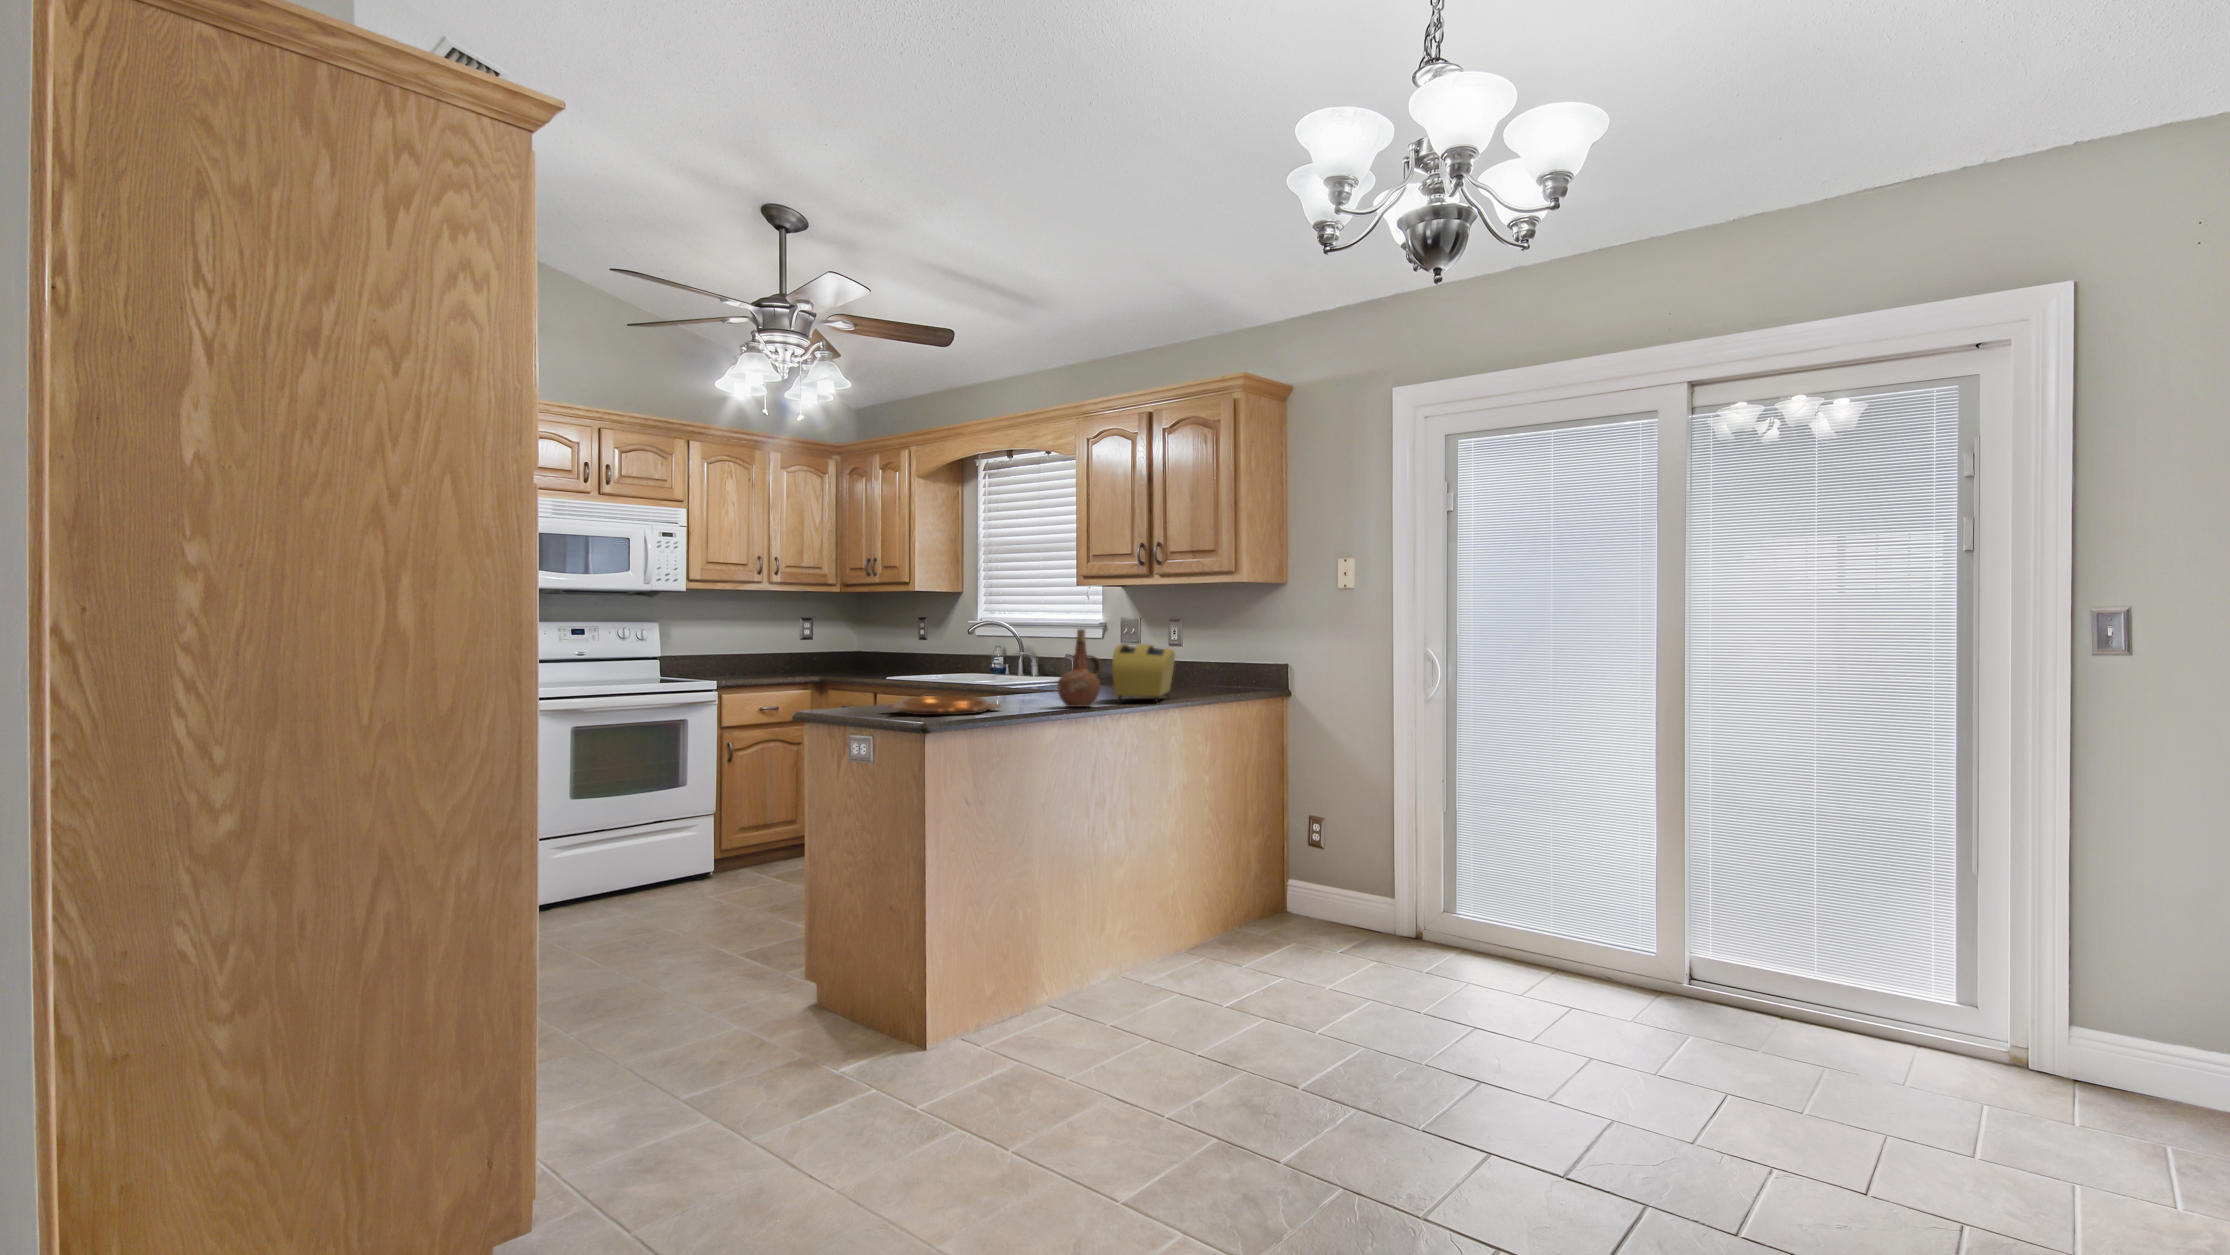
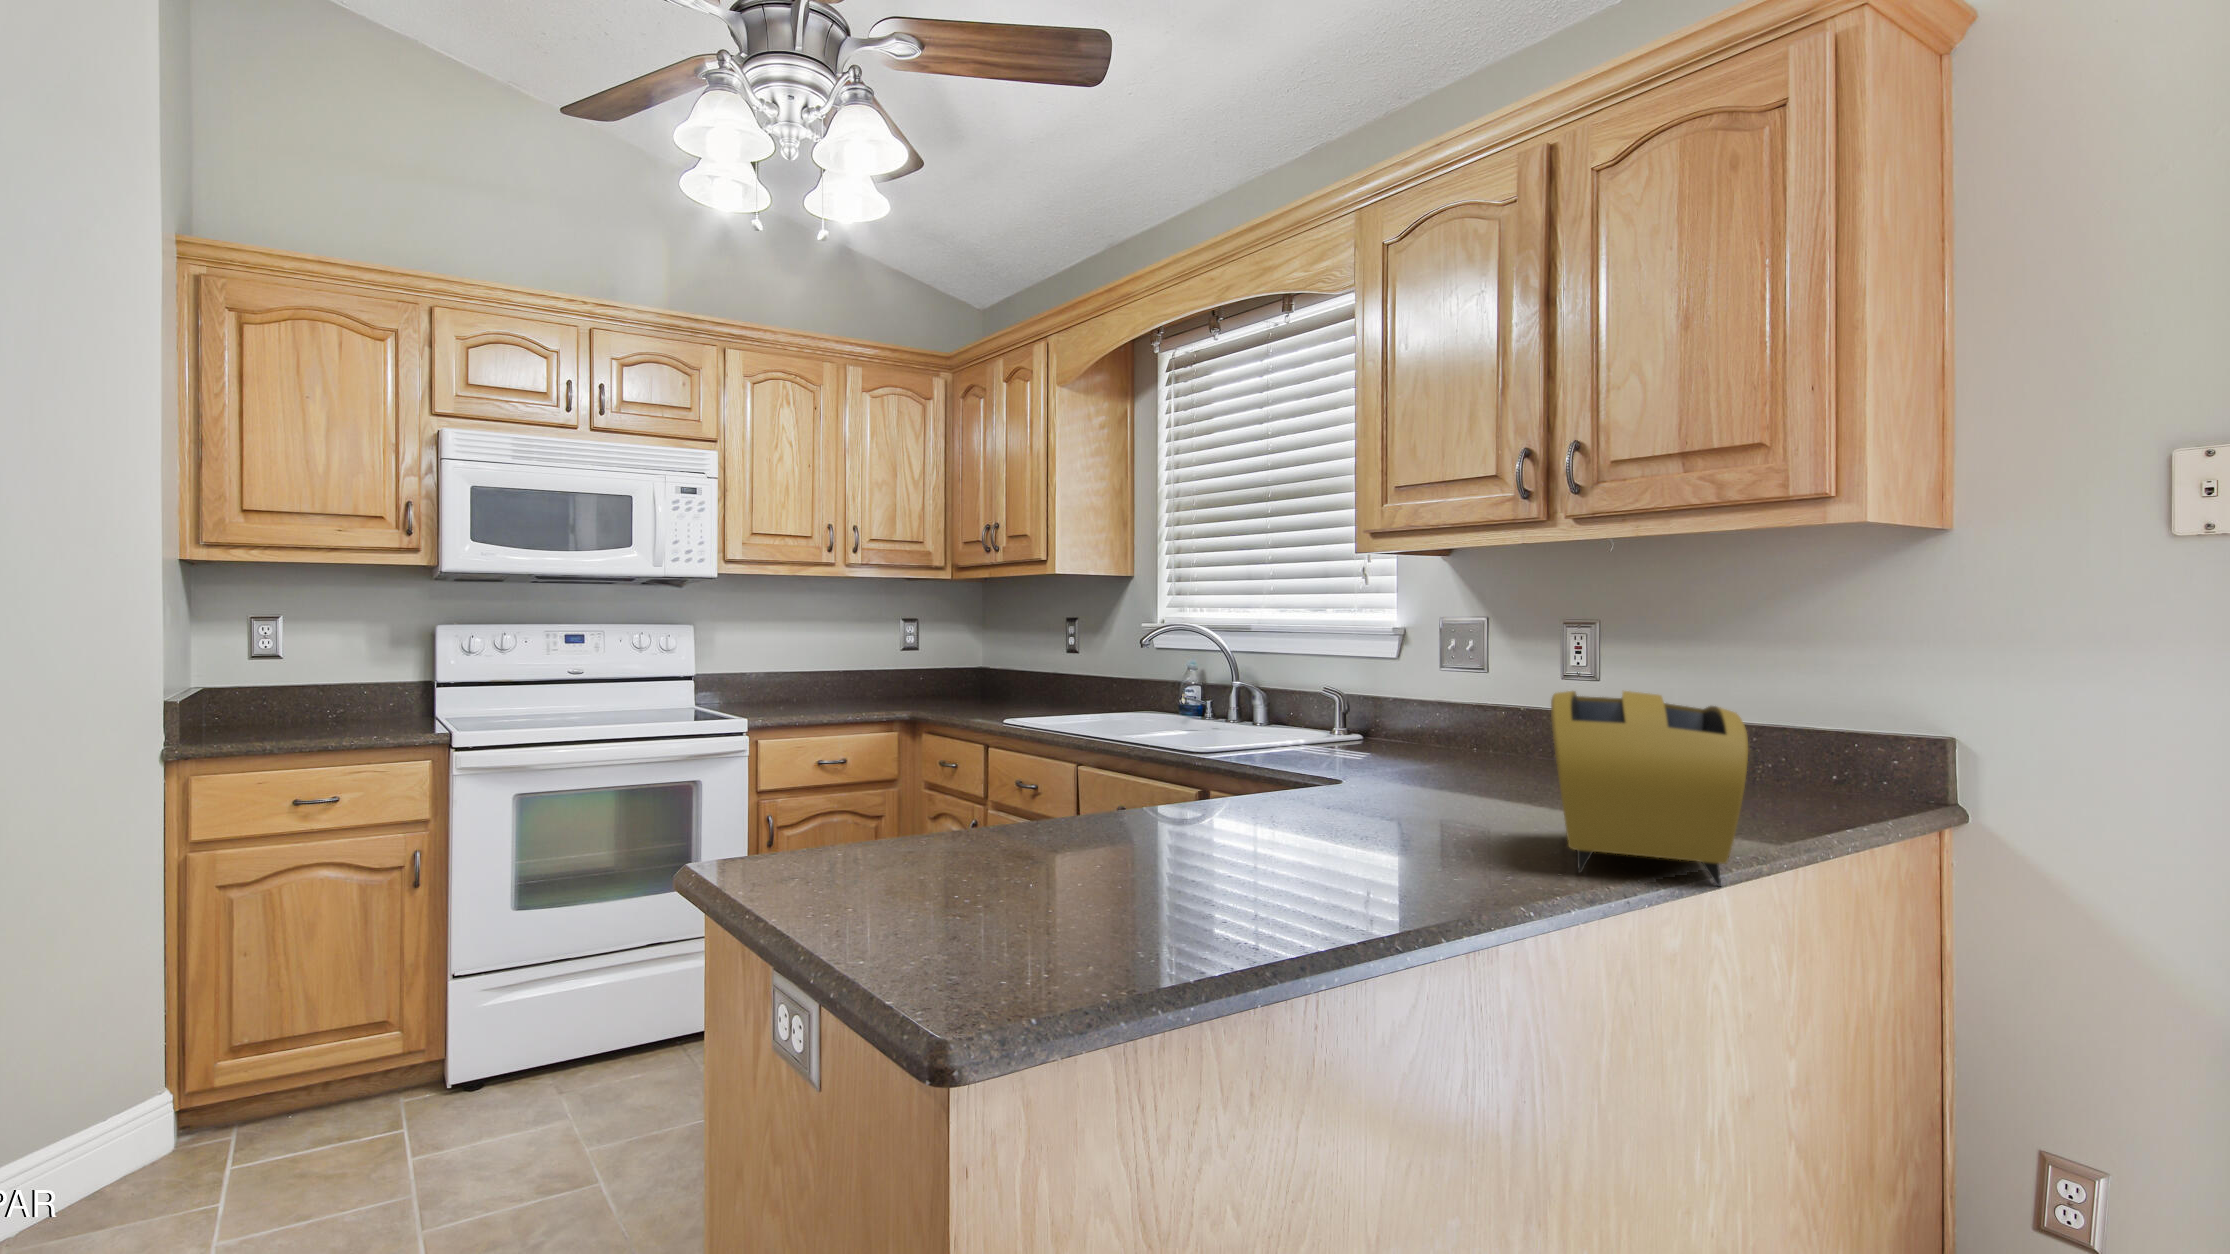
ceramic pitcher: present [1057,629,1101,707] -> none [1402,651,1544,899]
decorative bowl: present [886,696,1000,715] -> none [903,830,1238,922]

